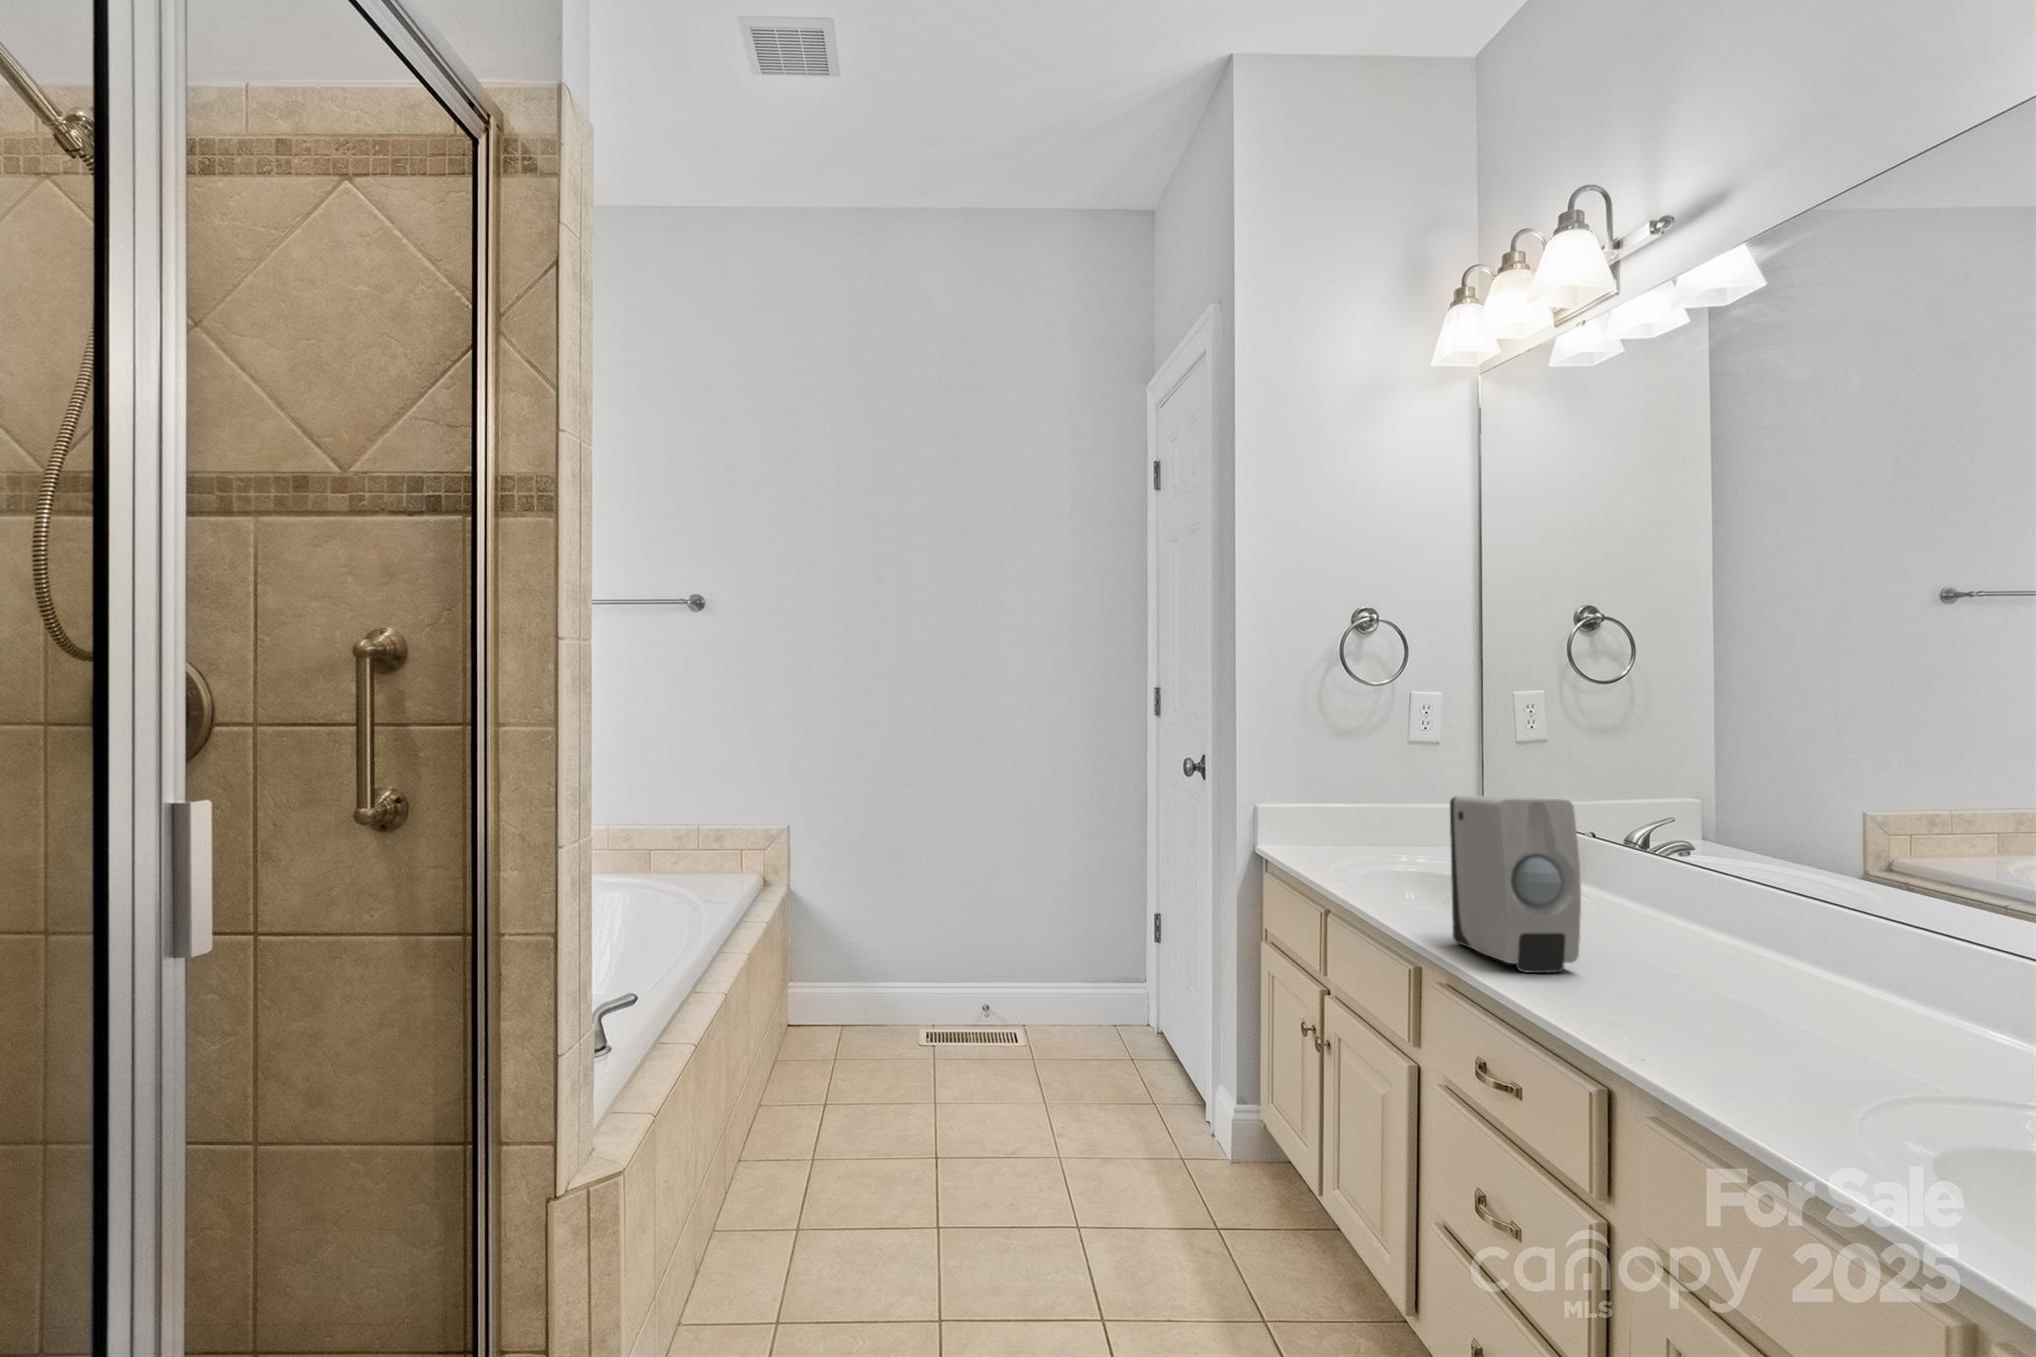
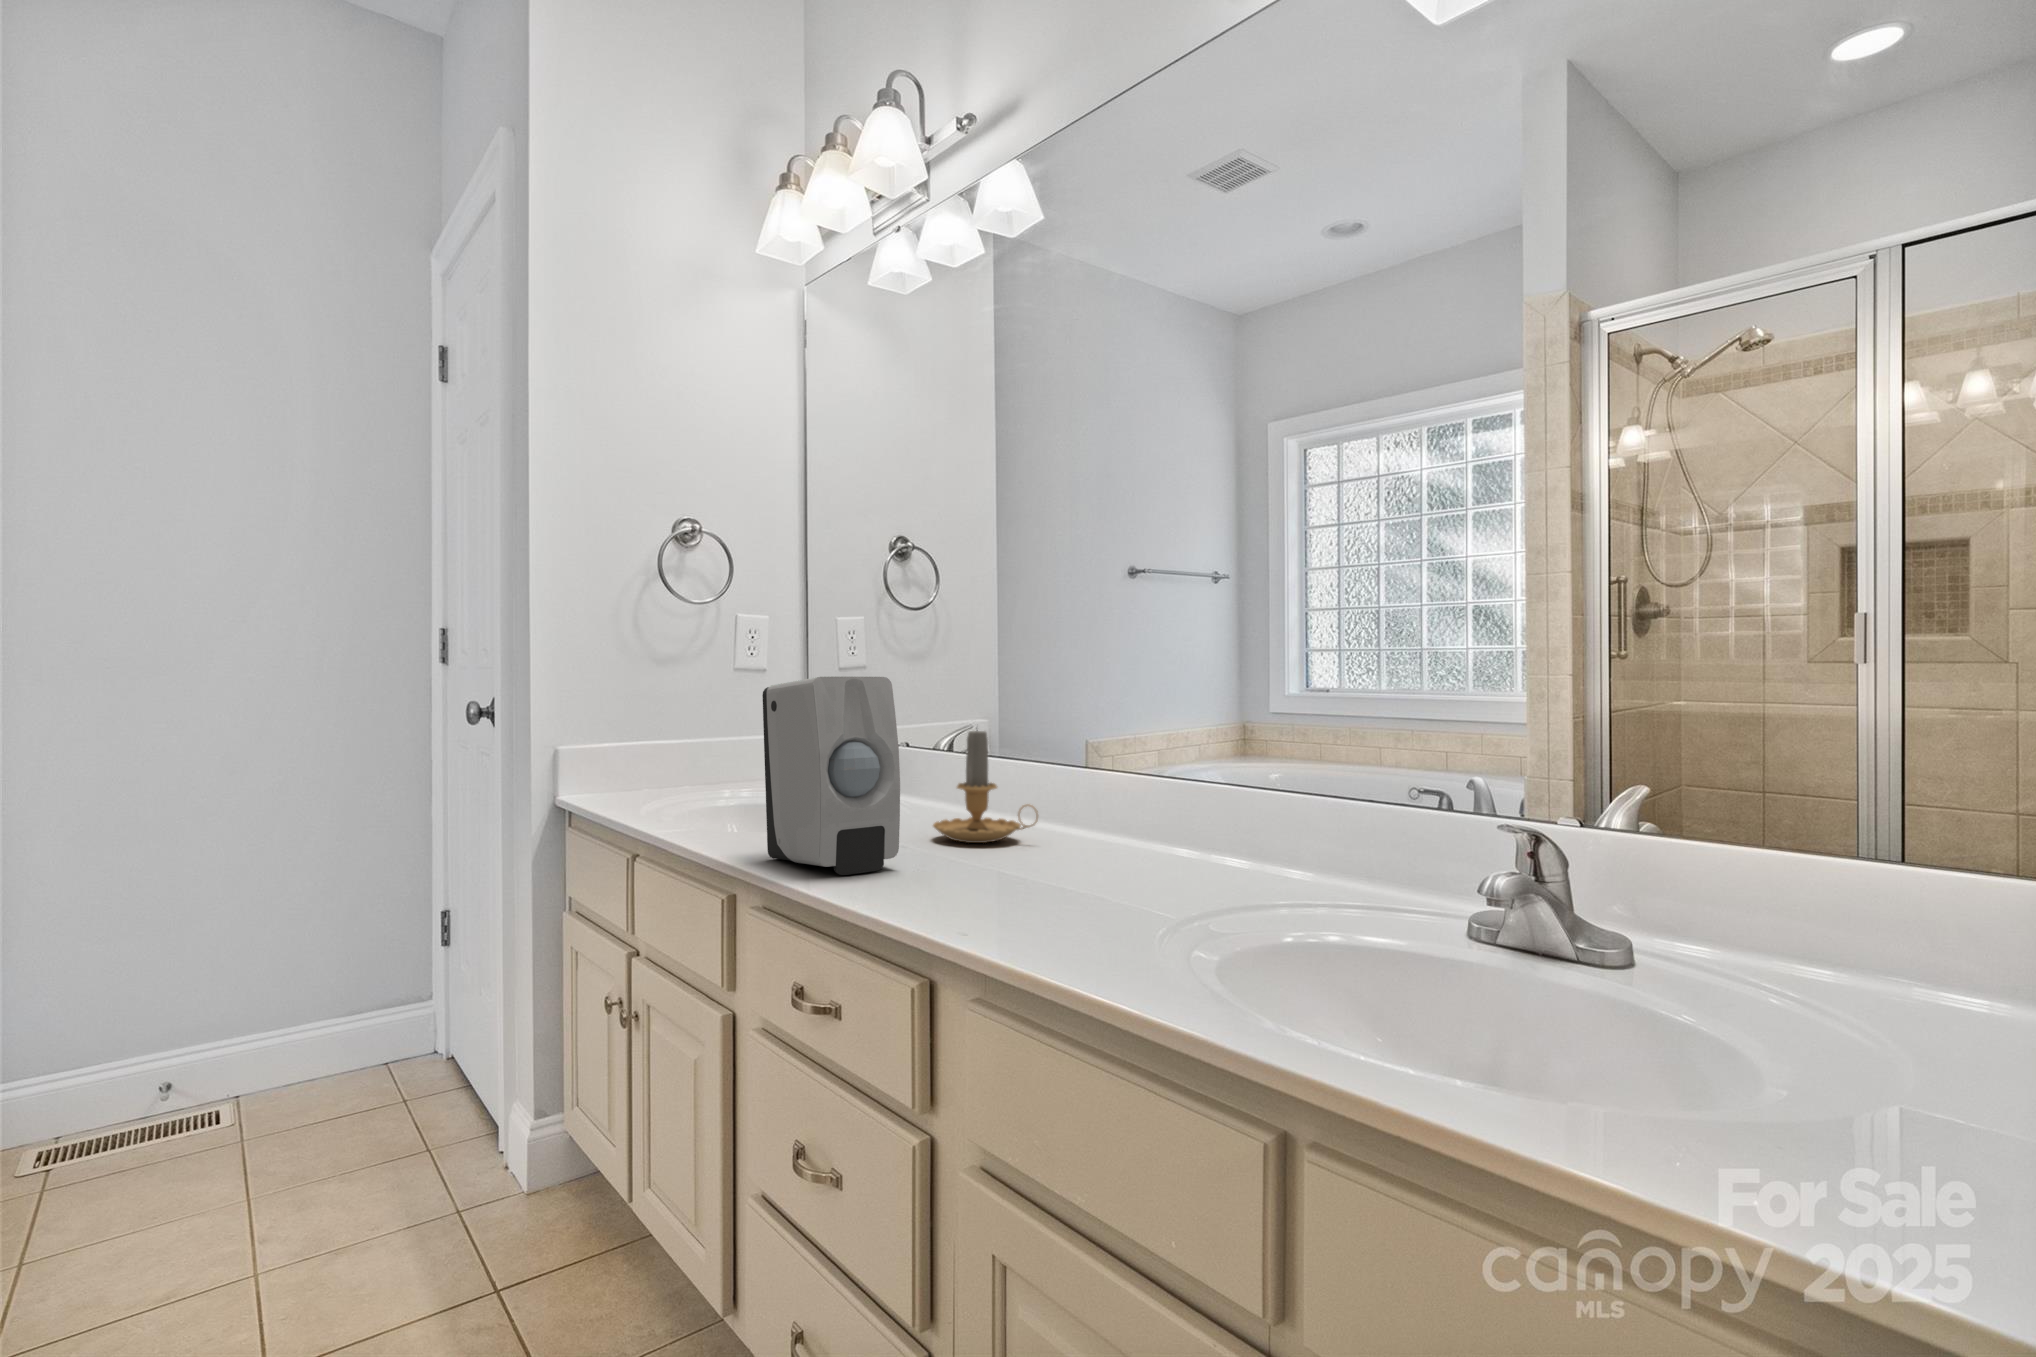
candle: none [1613,837,1735,953] -> present [933,730,1038,843]

